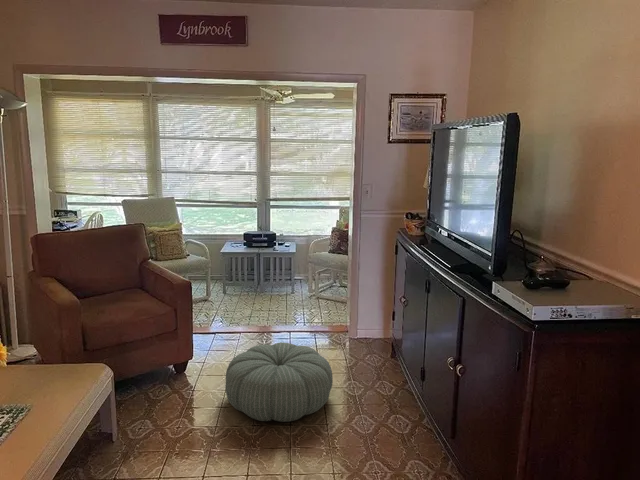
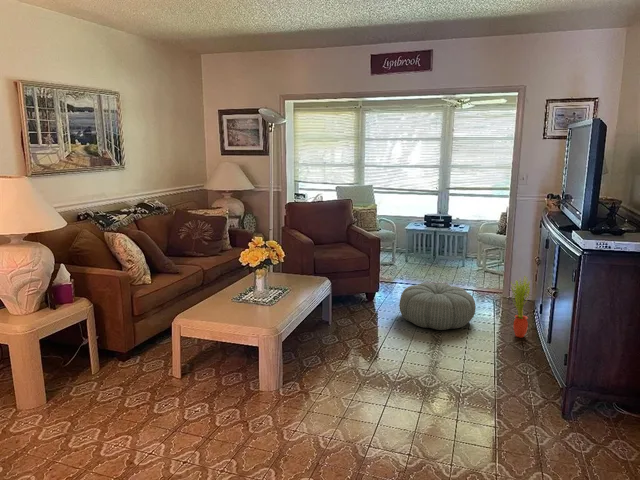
potted plant: none [379,328,407,414] -> present [511,276,530,338]

